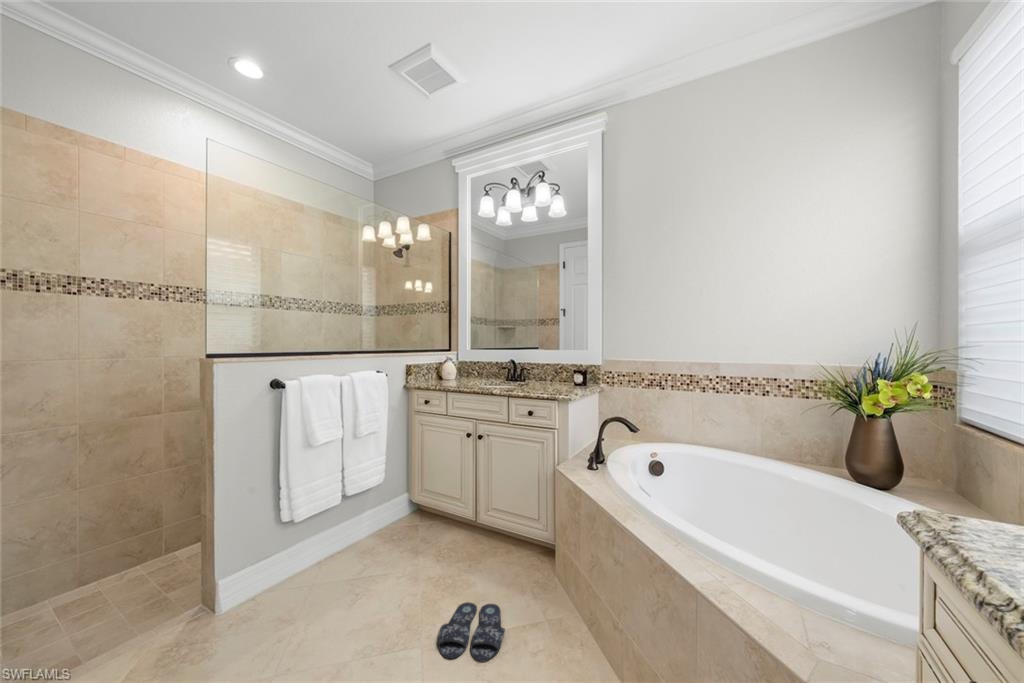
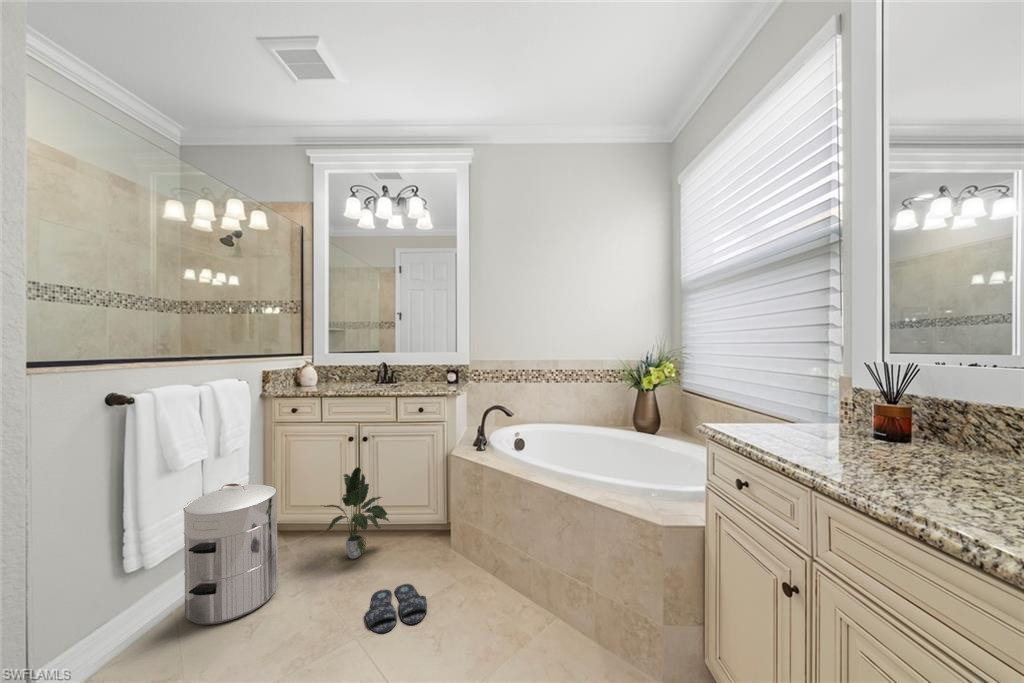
waste bin: none [317,464,394,587] -> present [183,484,278,625]
potted plant: none [433,464,501,556] -> present [324,467,389,559]

